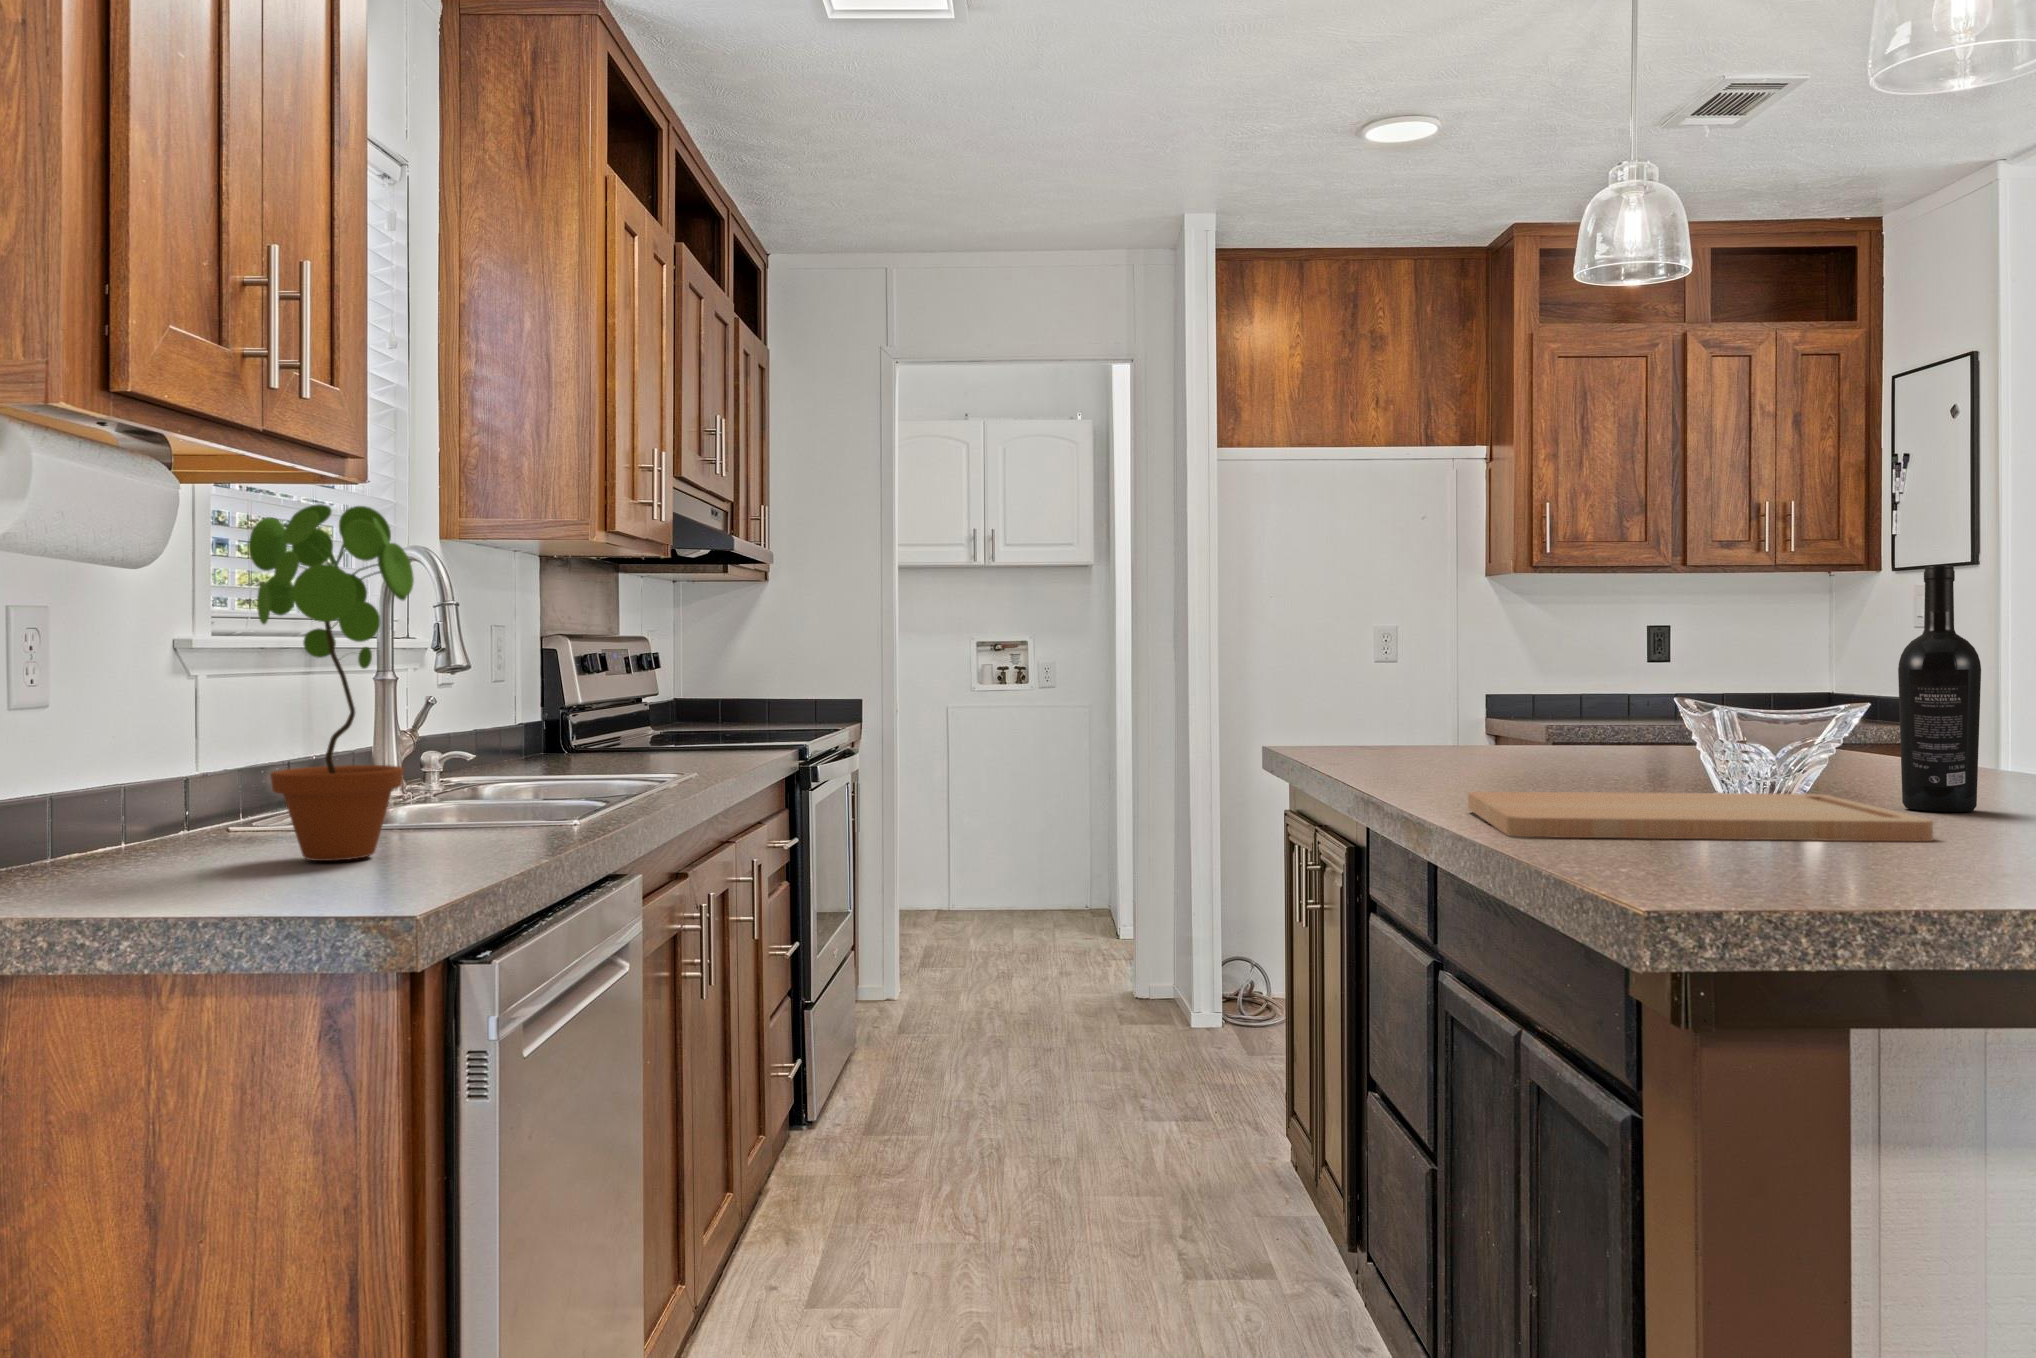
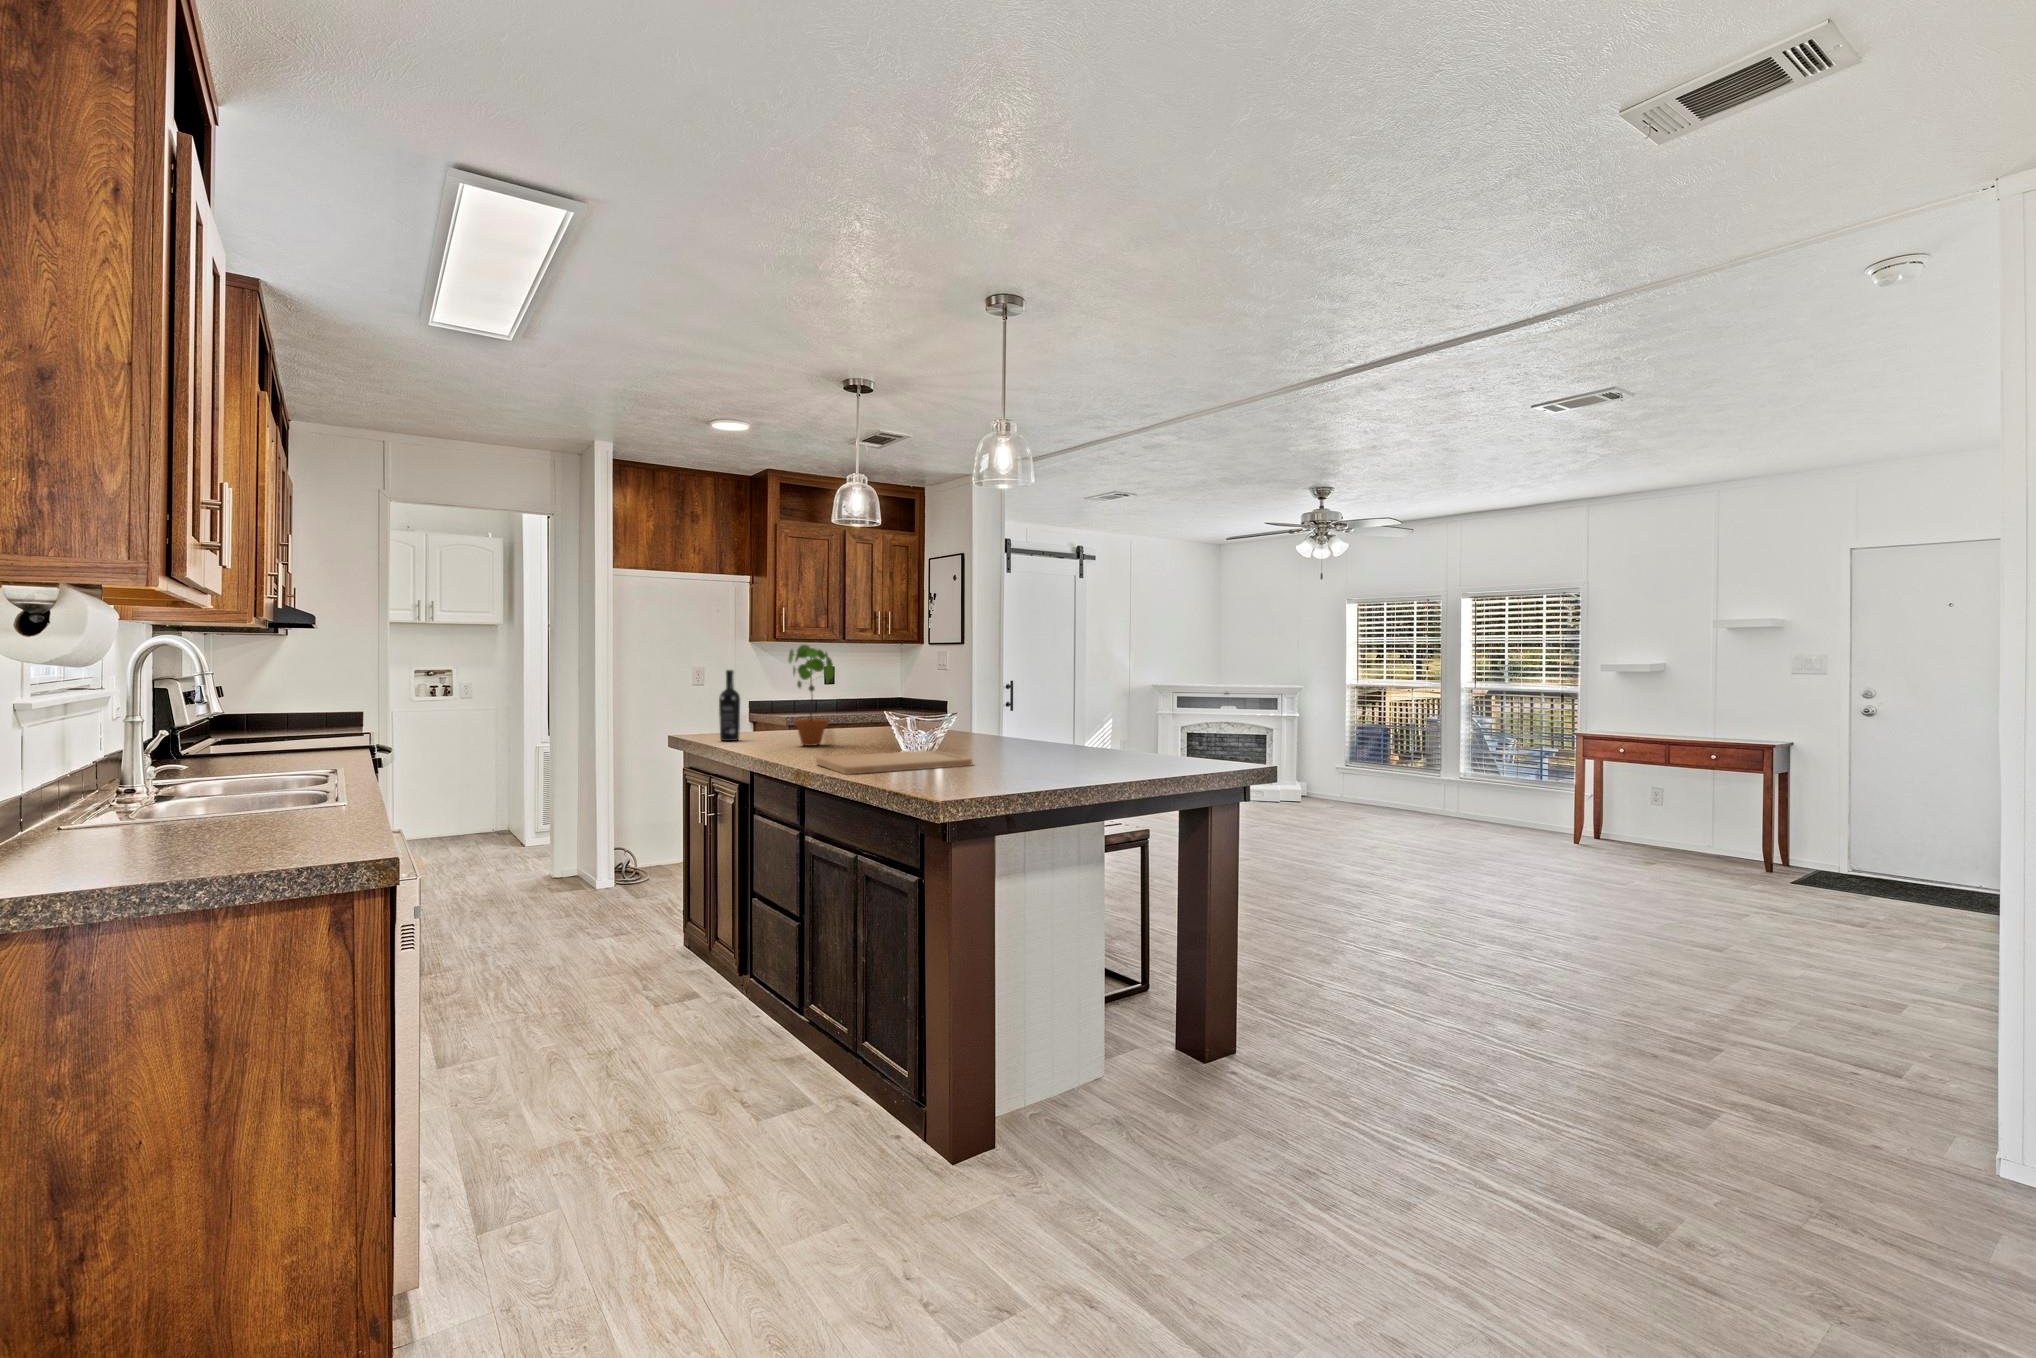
potted plant: present [249,504,414,861] -> present [788,645,834,746]
wine bottle: present [1898,566,1981,812] -> present [719,670,740,741]

